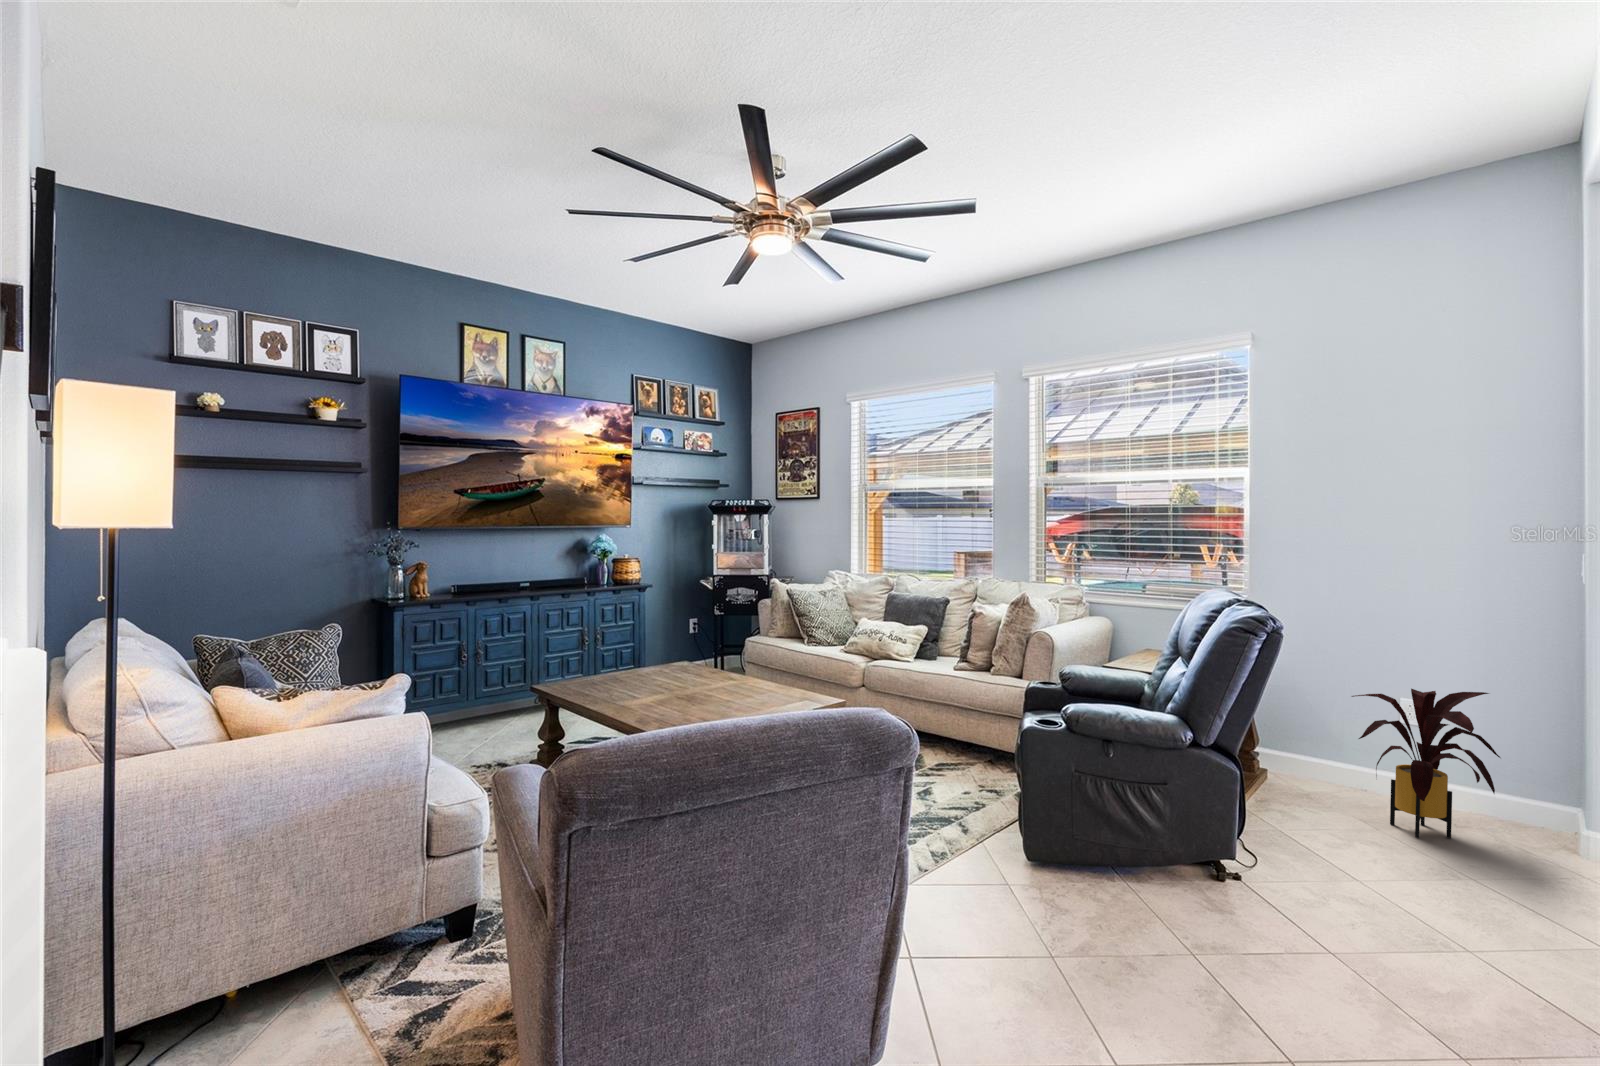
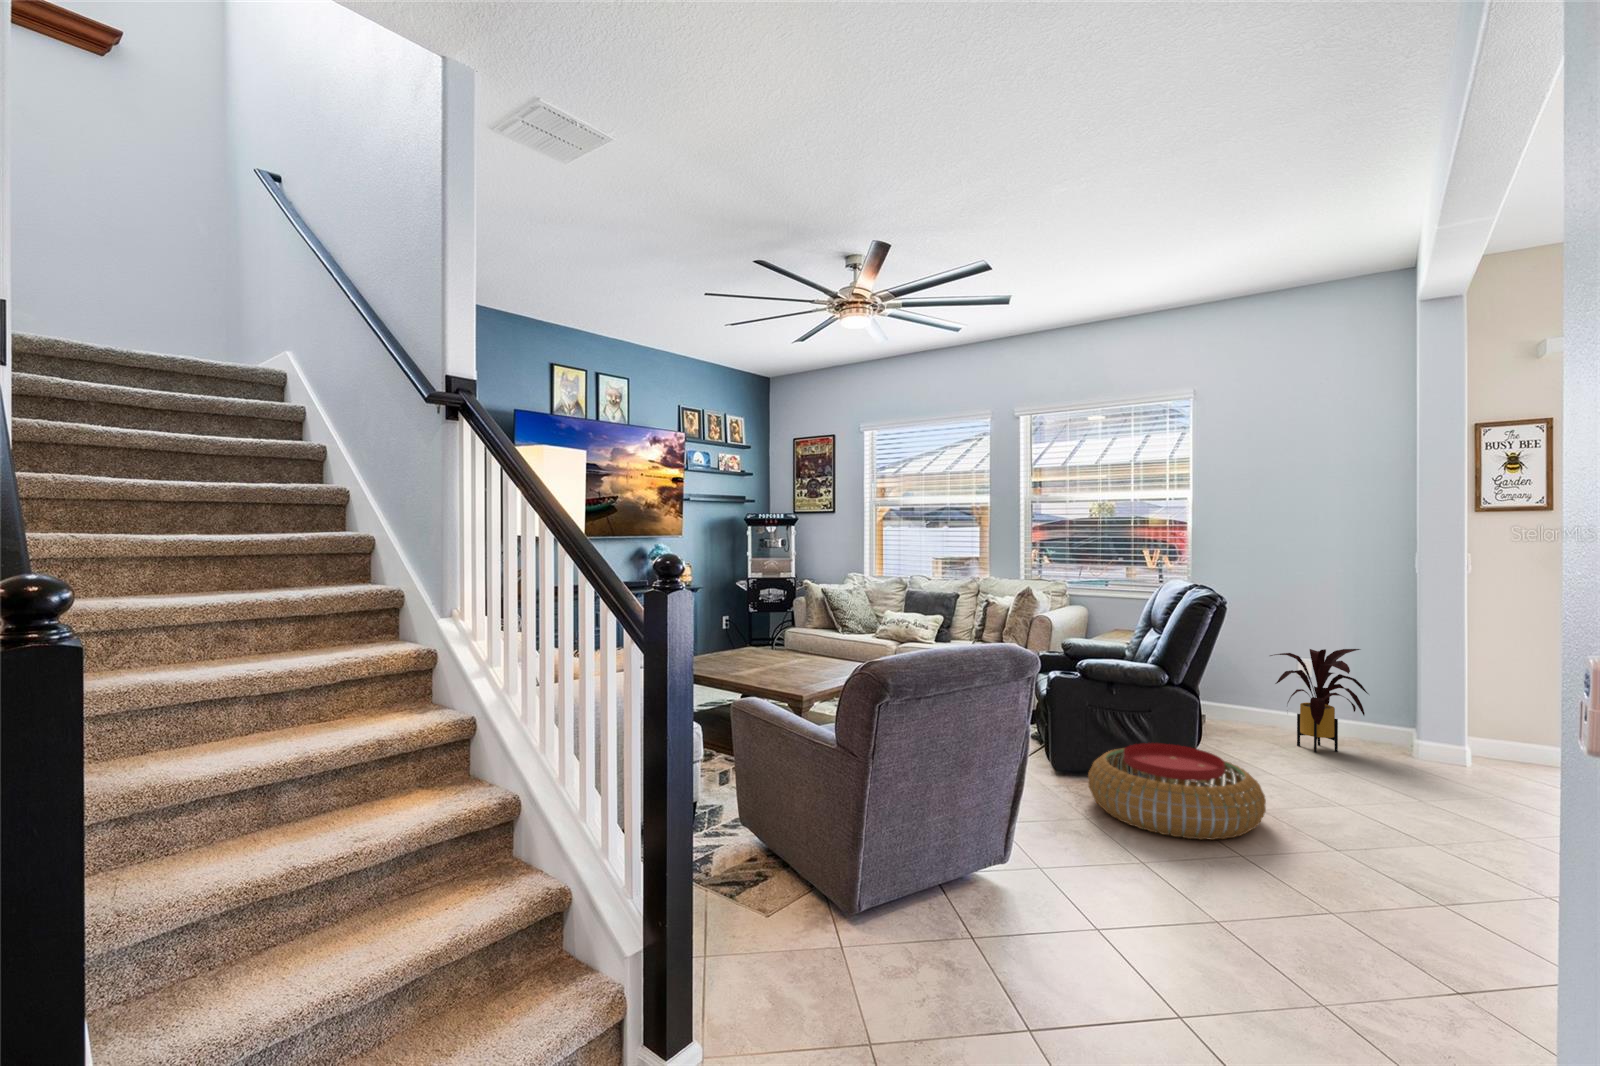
pouf: none [1060,836,1333,1016] -> present [1088,743,1266,840]

